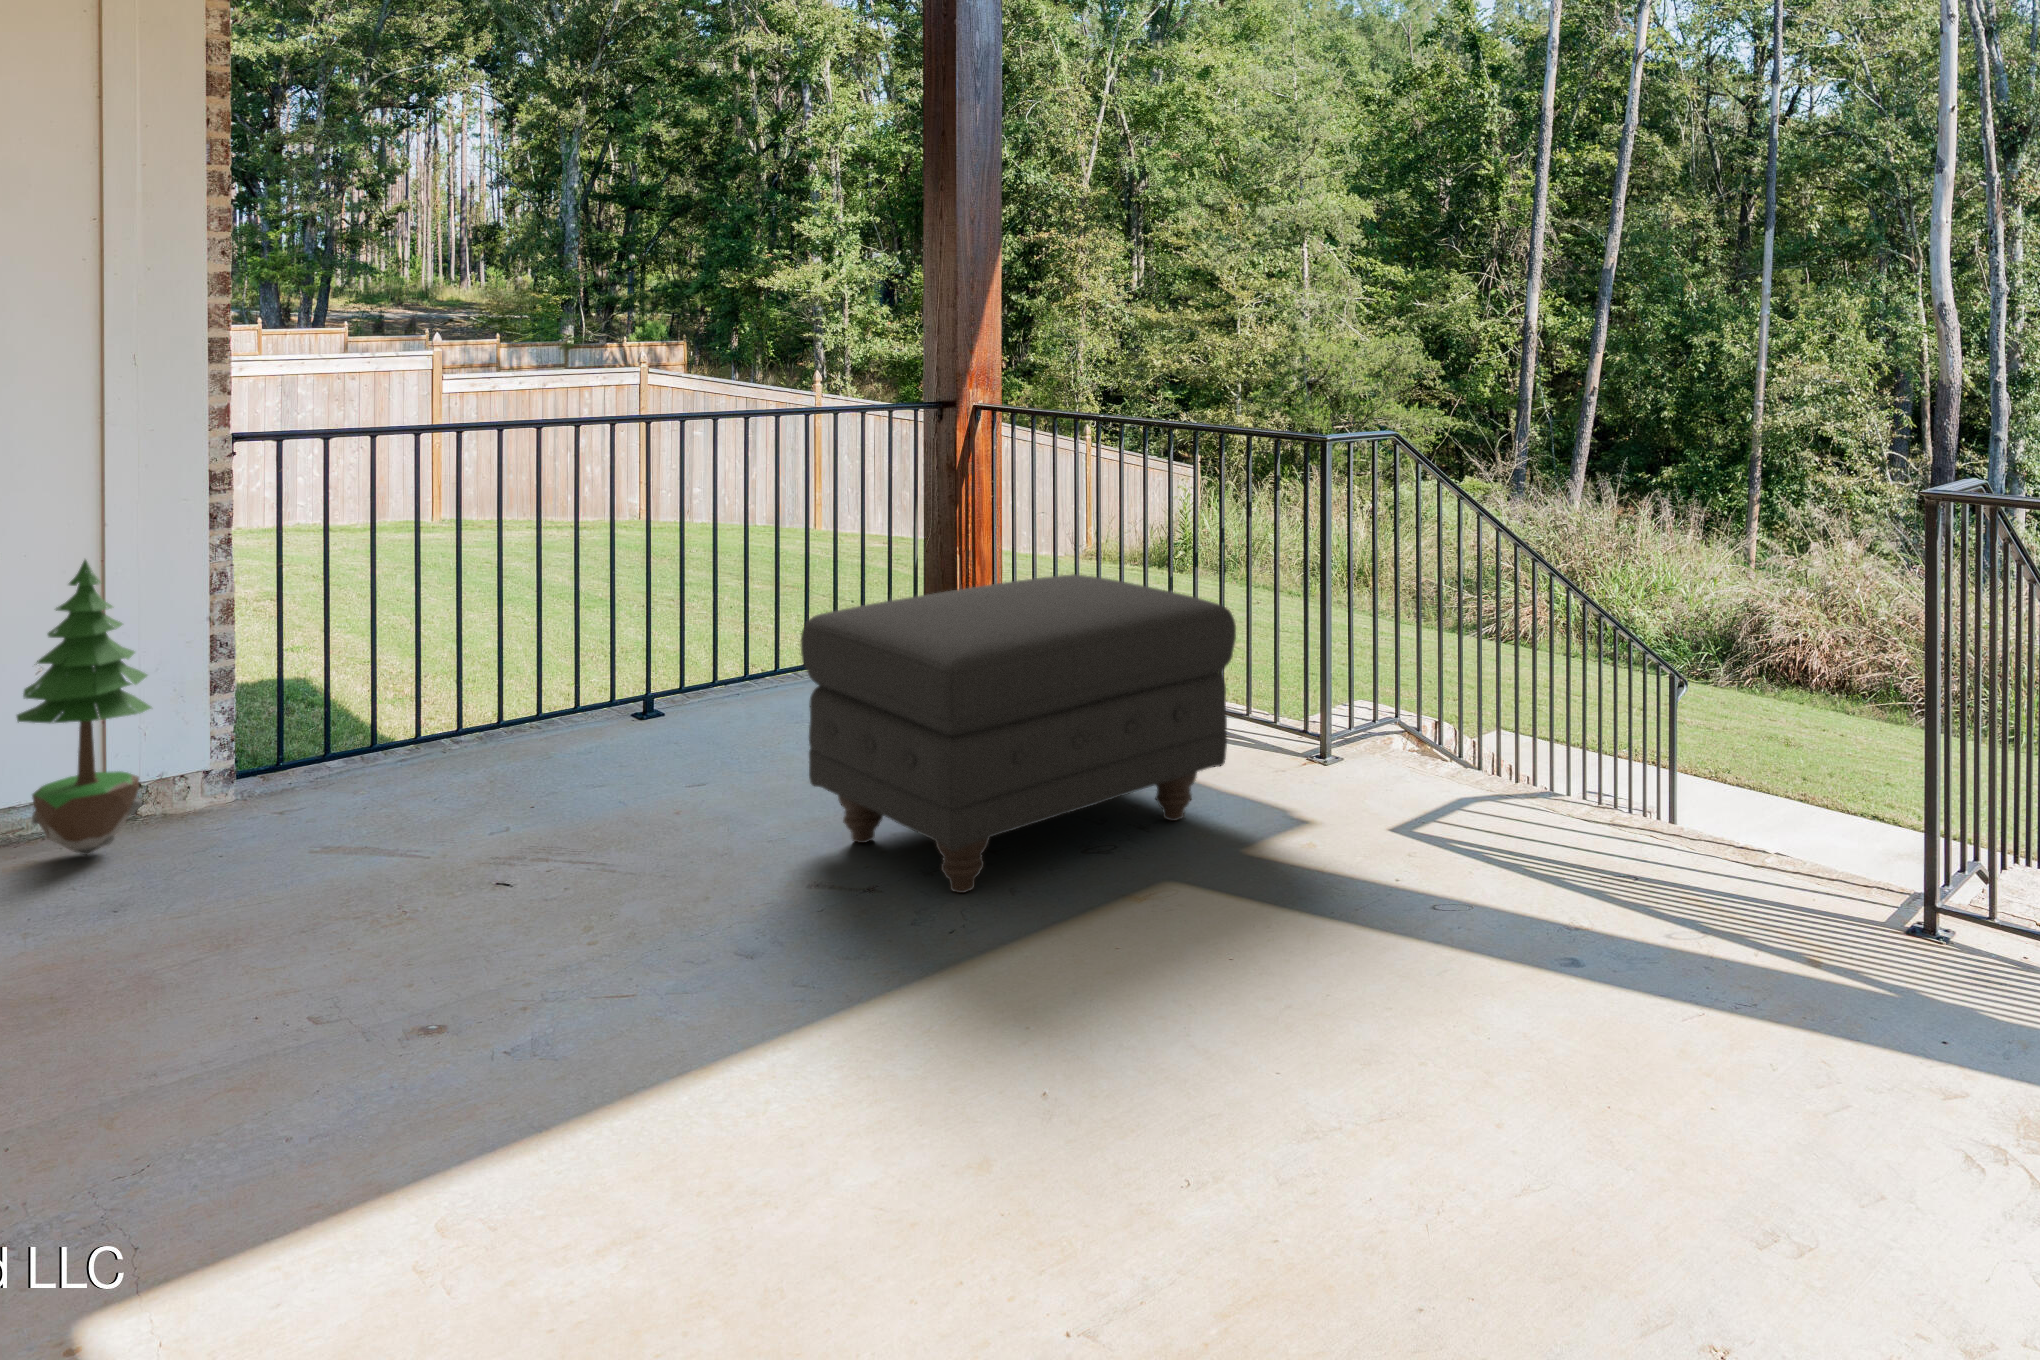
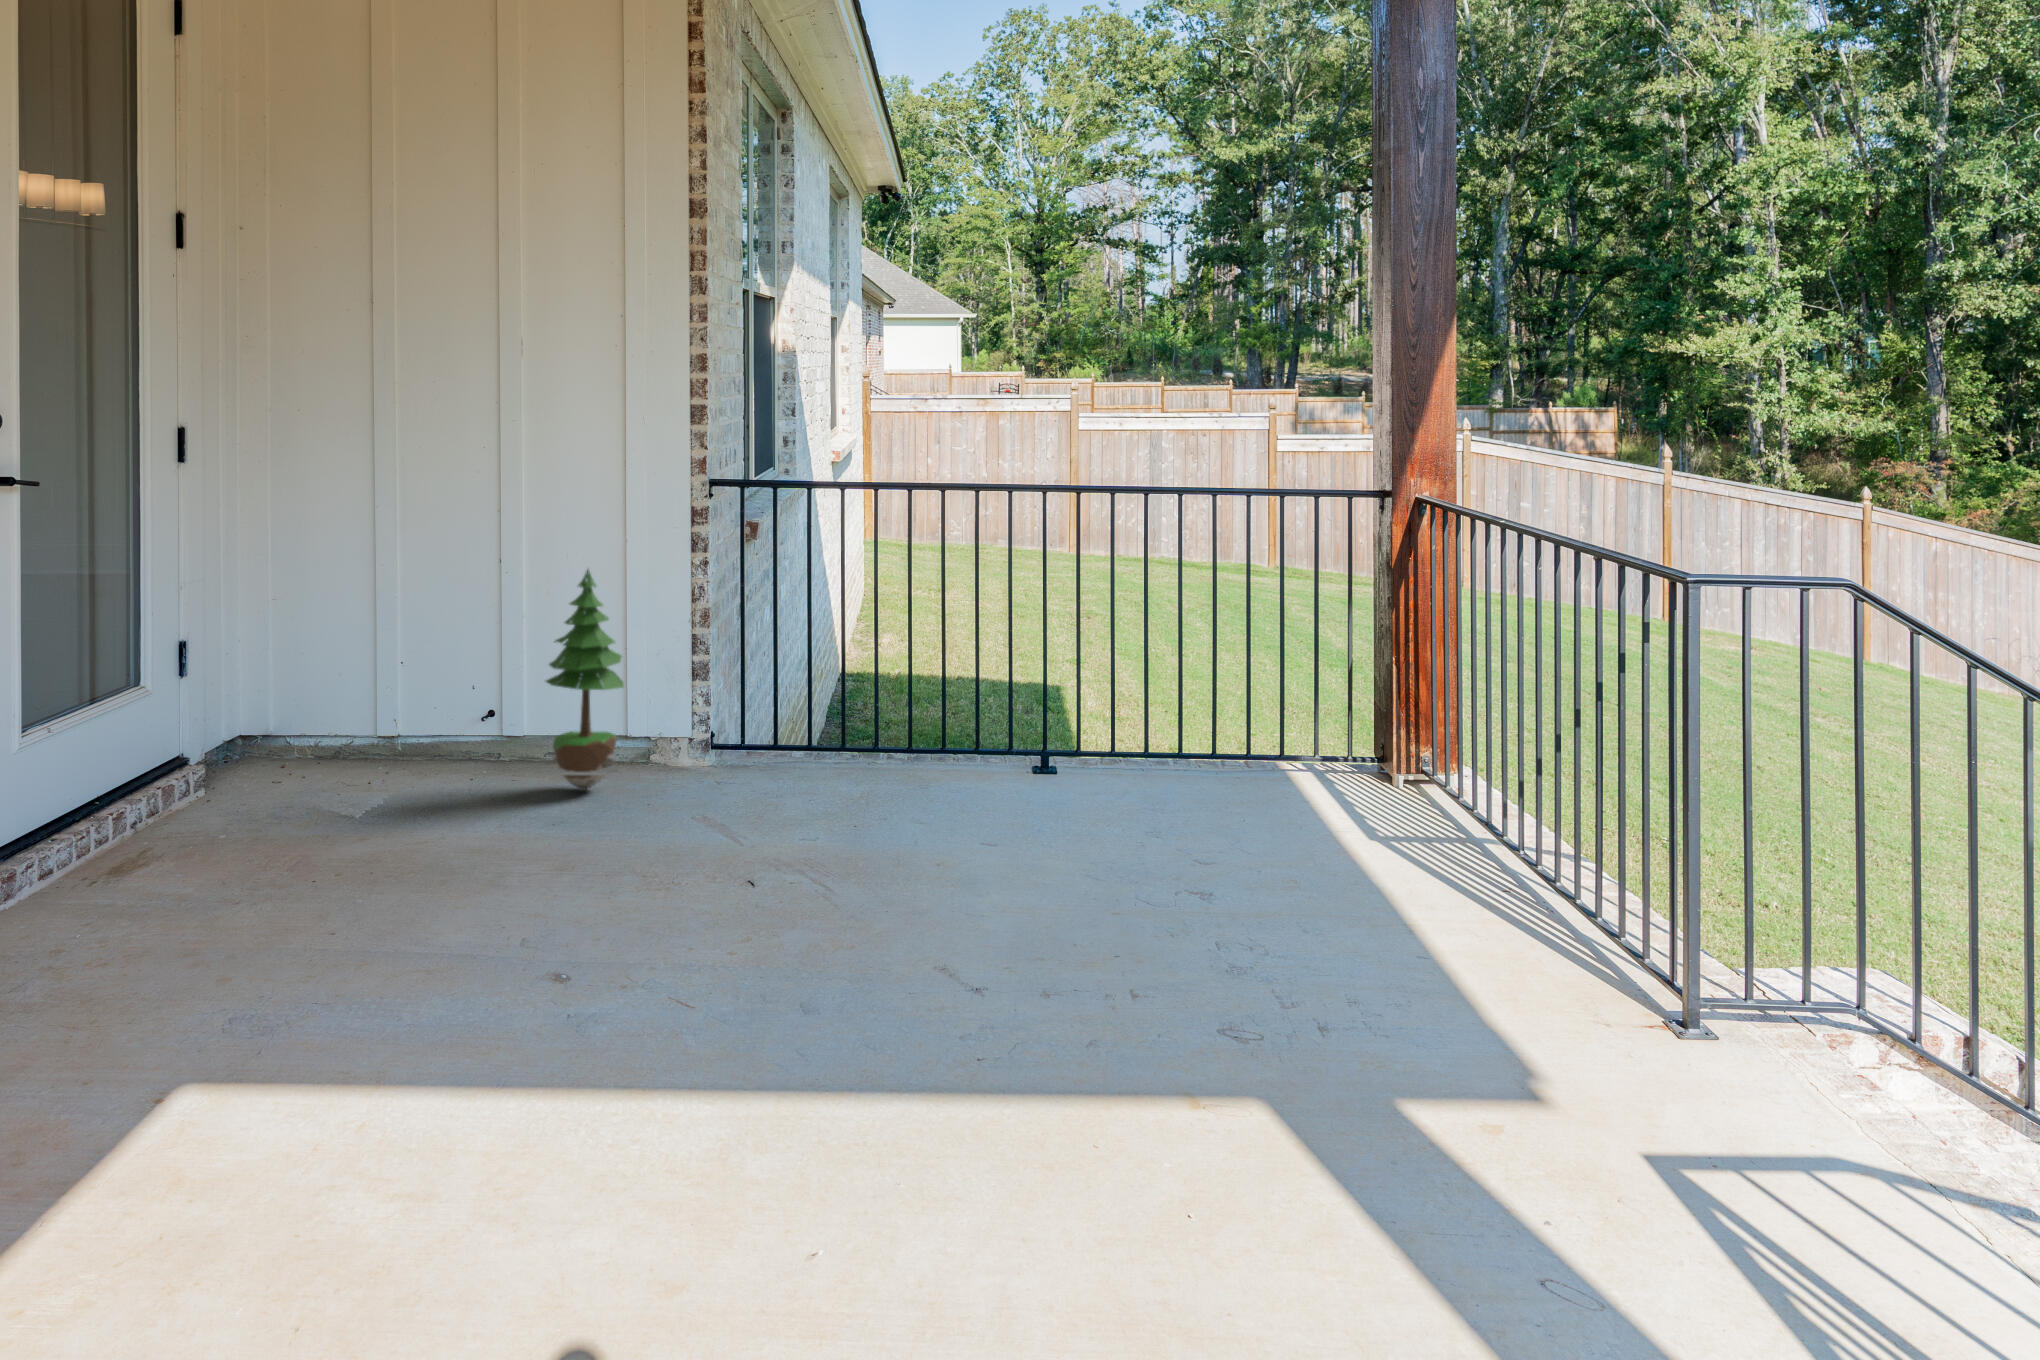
ottoman: present [801,574,1236,893] -> none [931,697,1410,1054]

